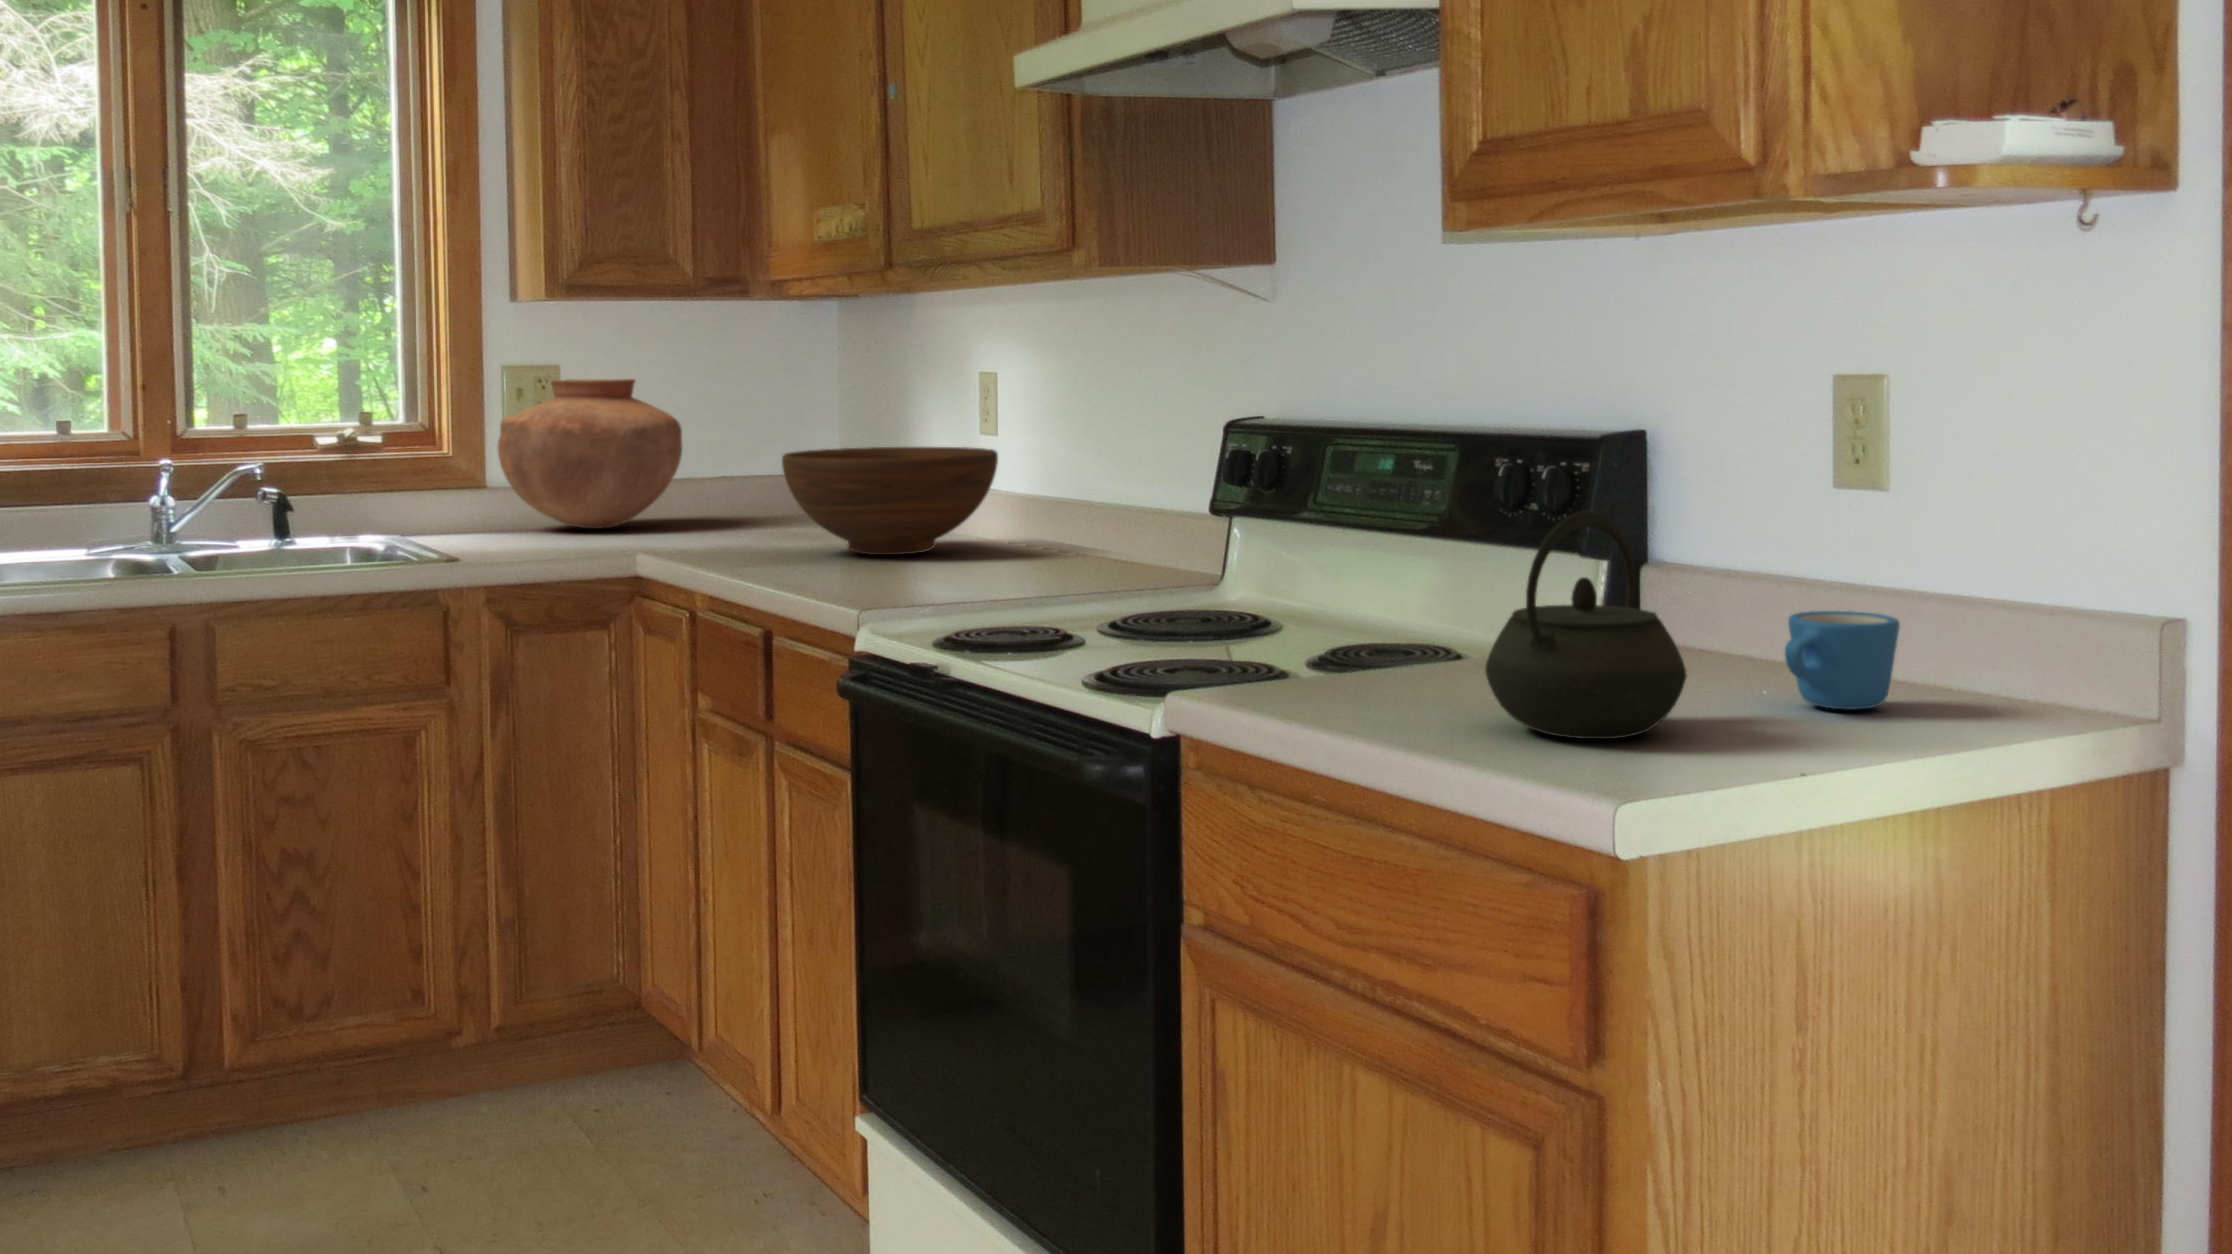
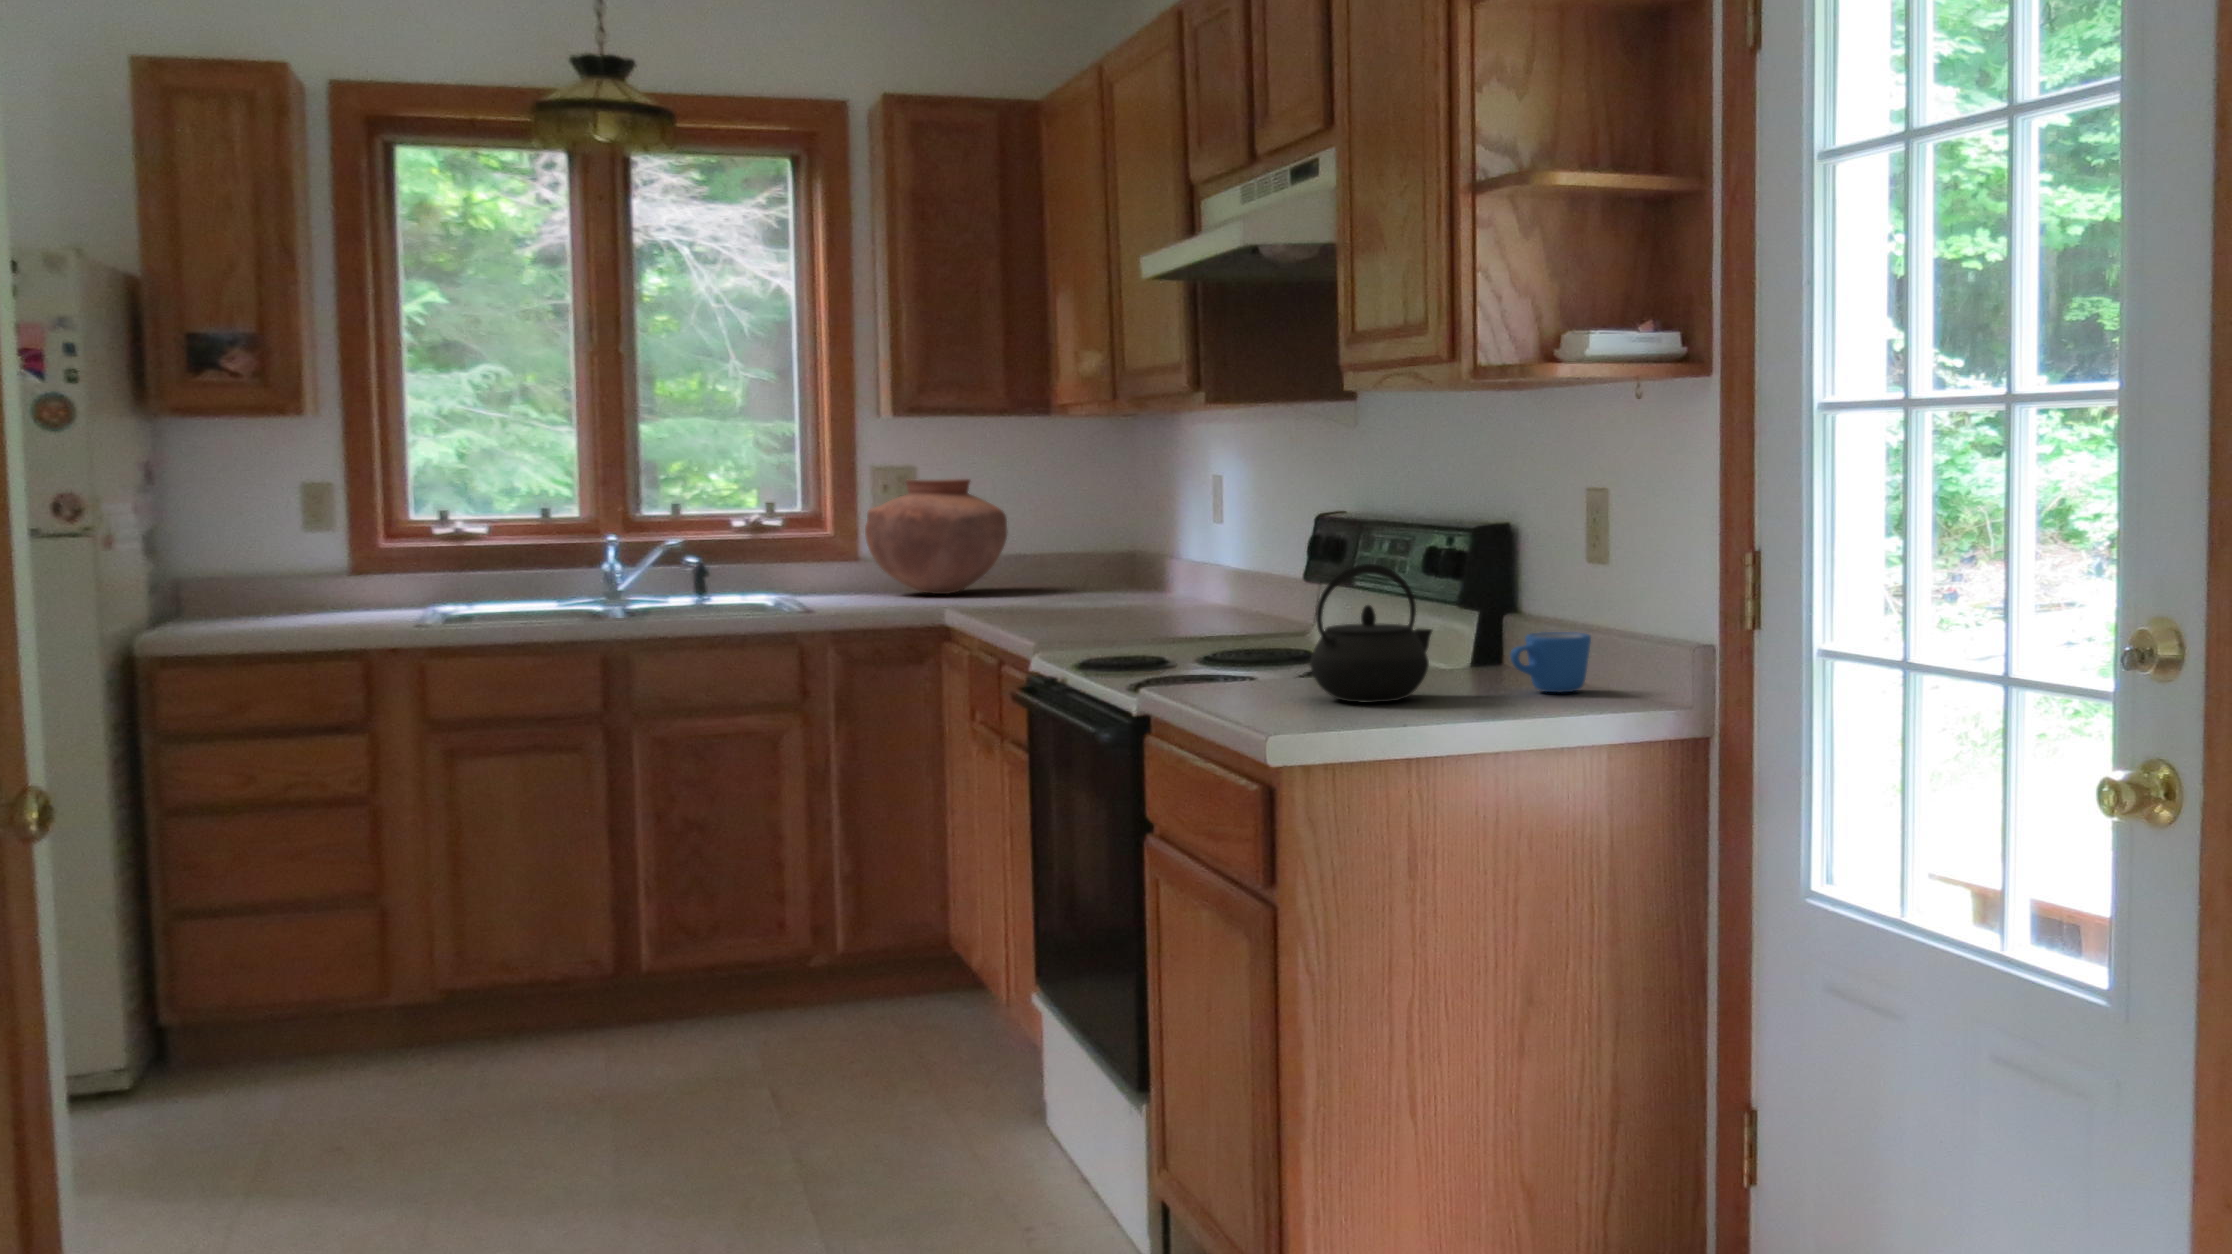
fruit bowl: present [782,447,998,555] -> none [1047,532,1210,611]

